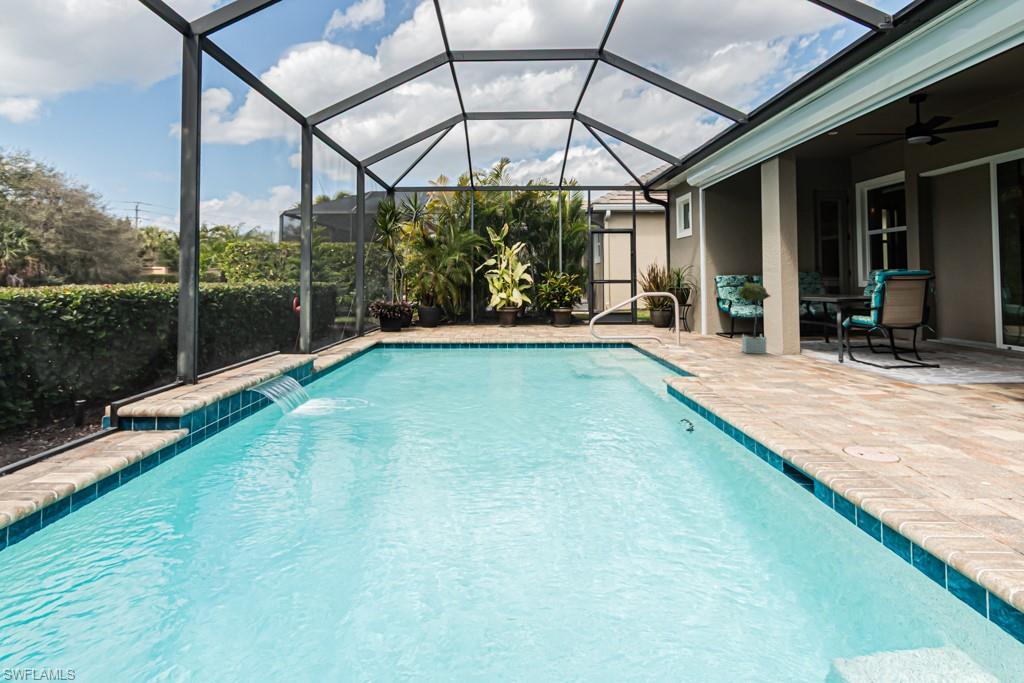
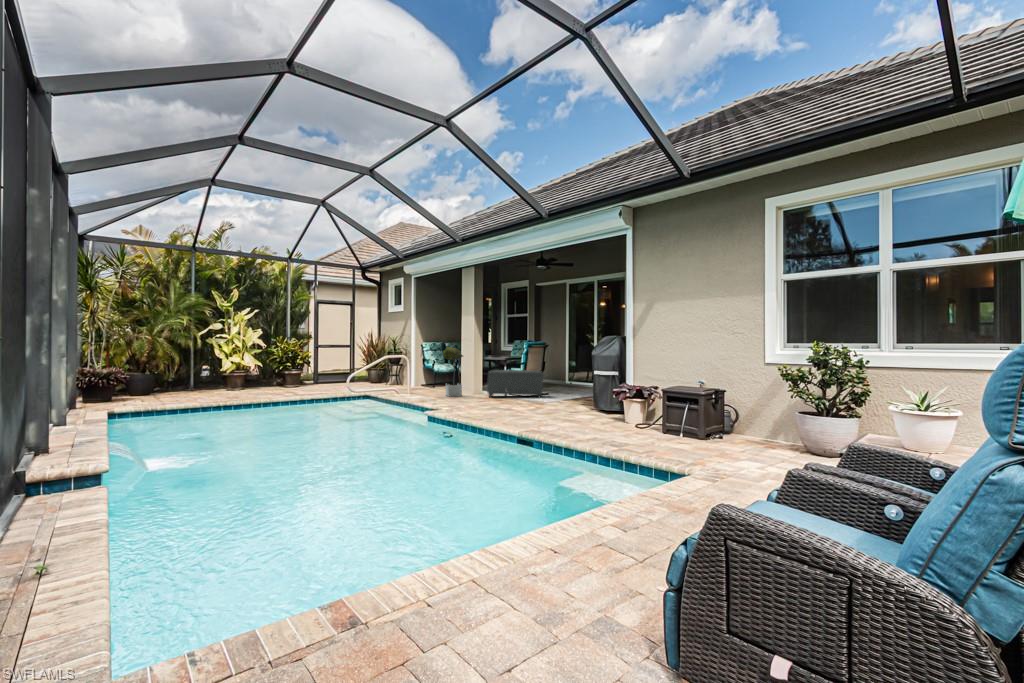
ottoman: none [808,318,906,364] -> present [487,370,543,397]

